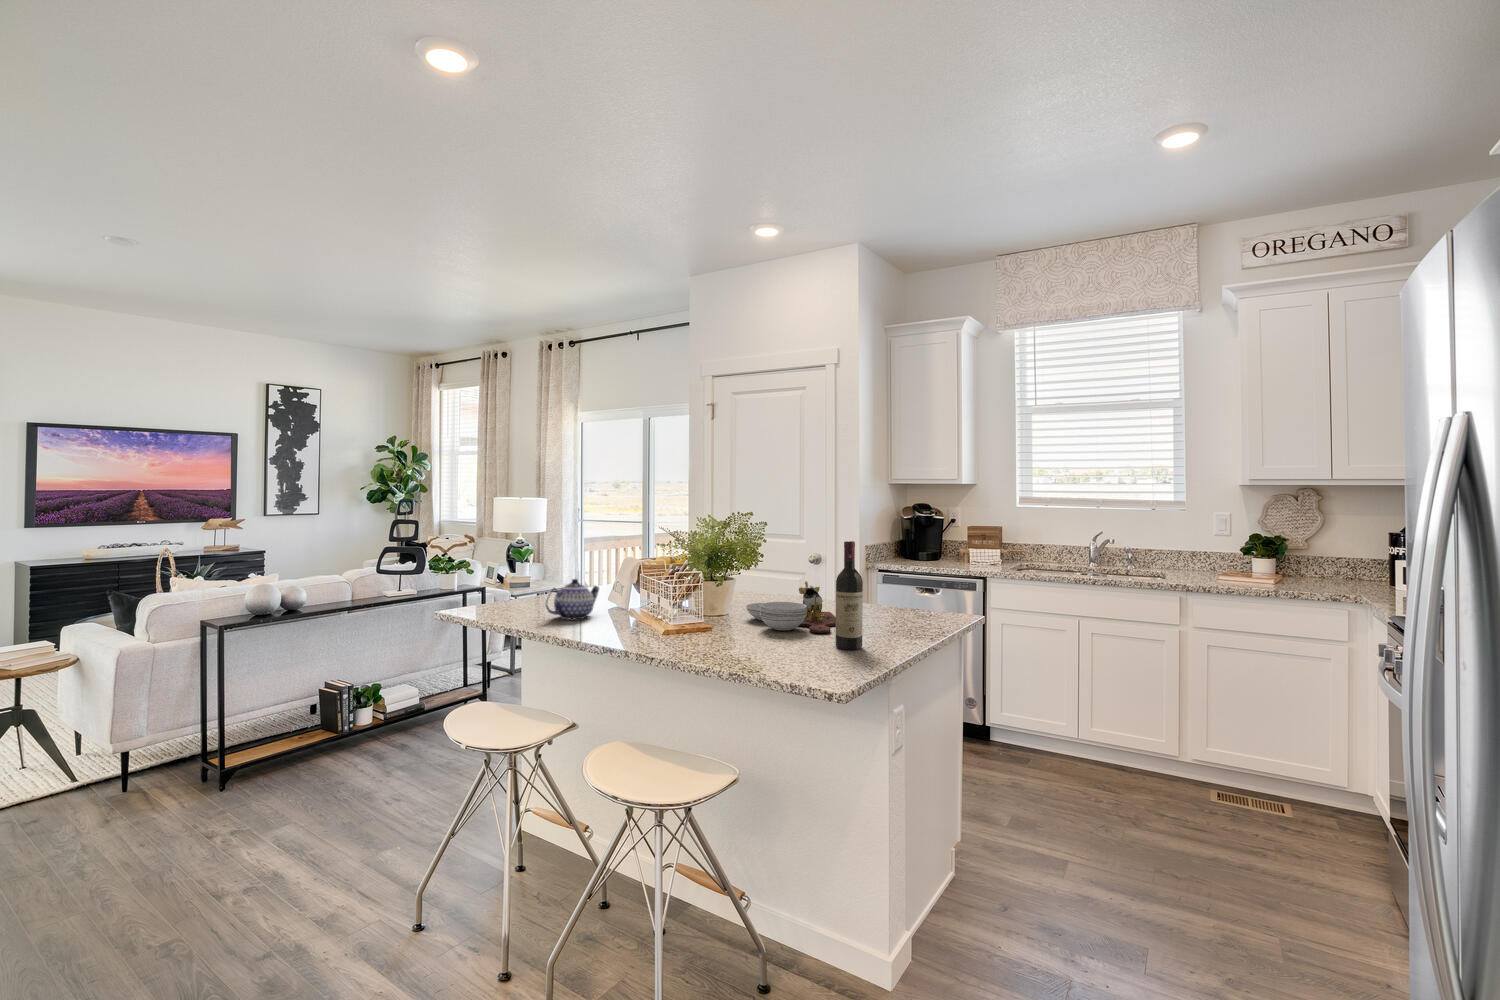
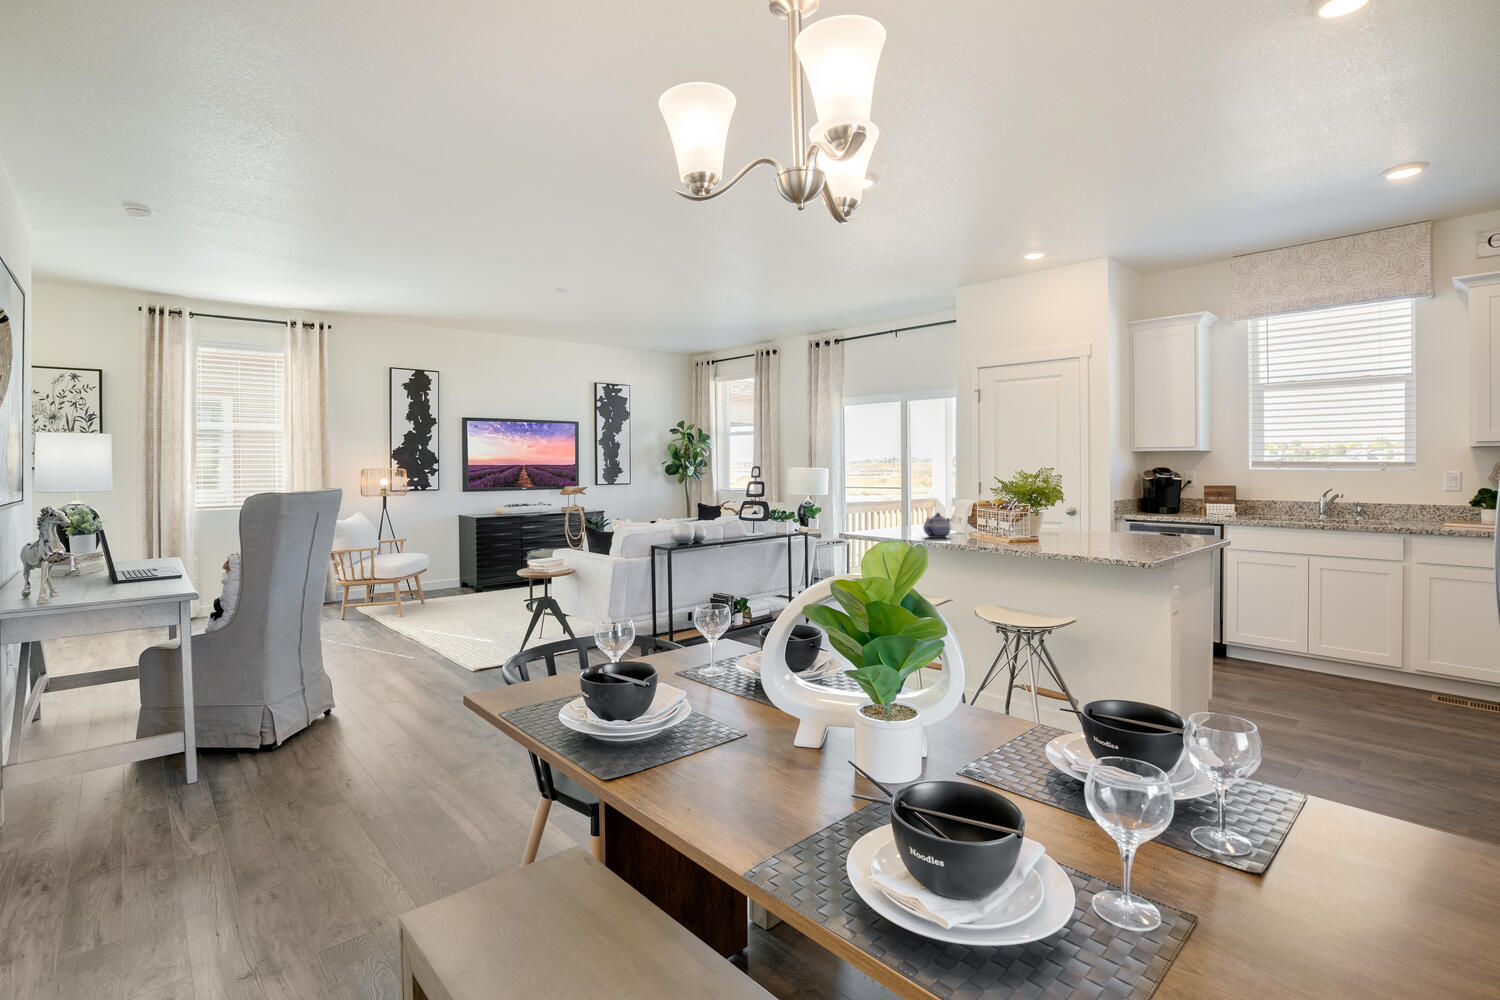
wine bottle: present [836,541,863,650] -> none [1134,484,1154,552]
cutting board: present [746,581,836,633] -> none [1056,515,1127,546]

